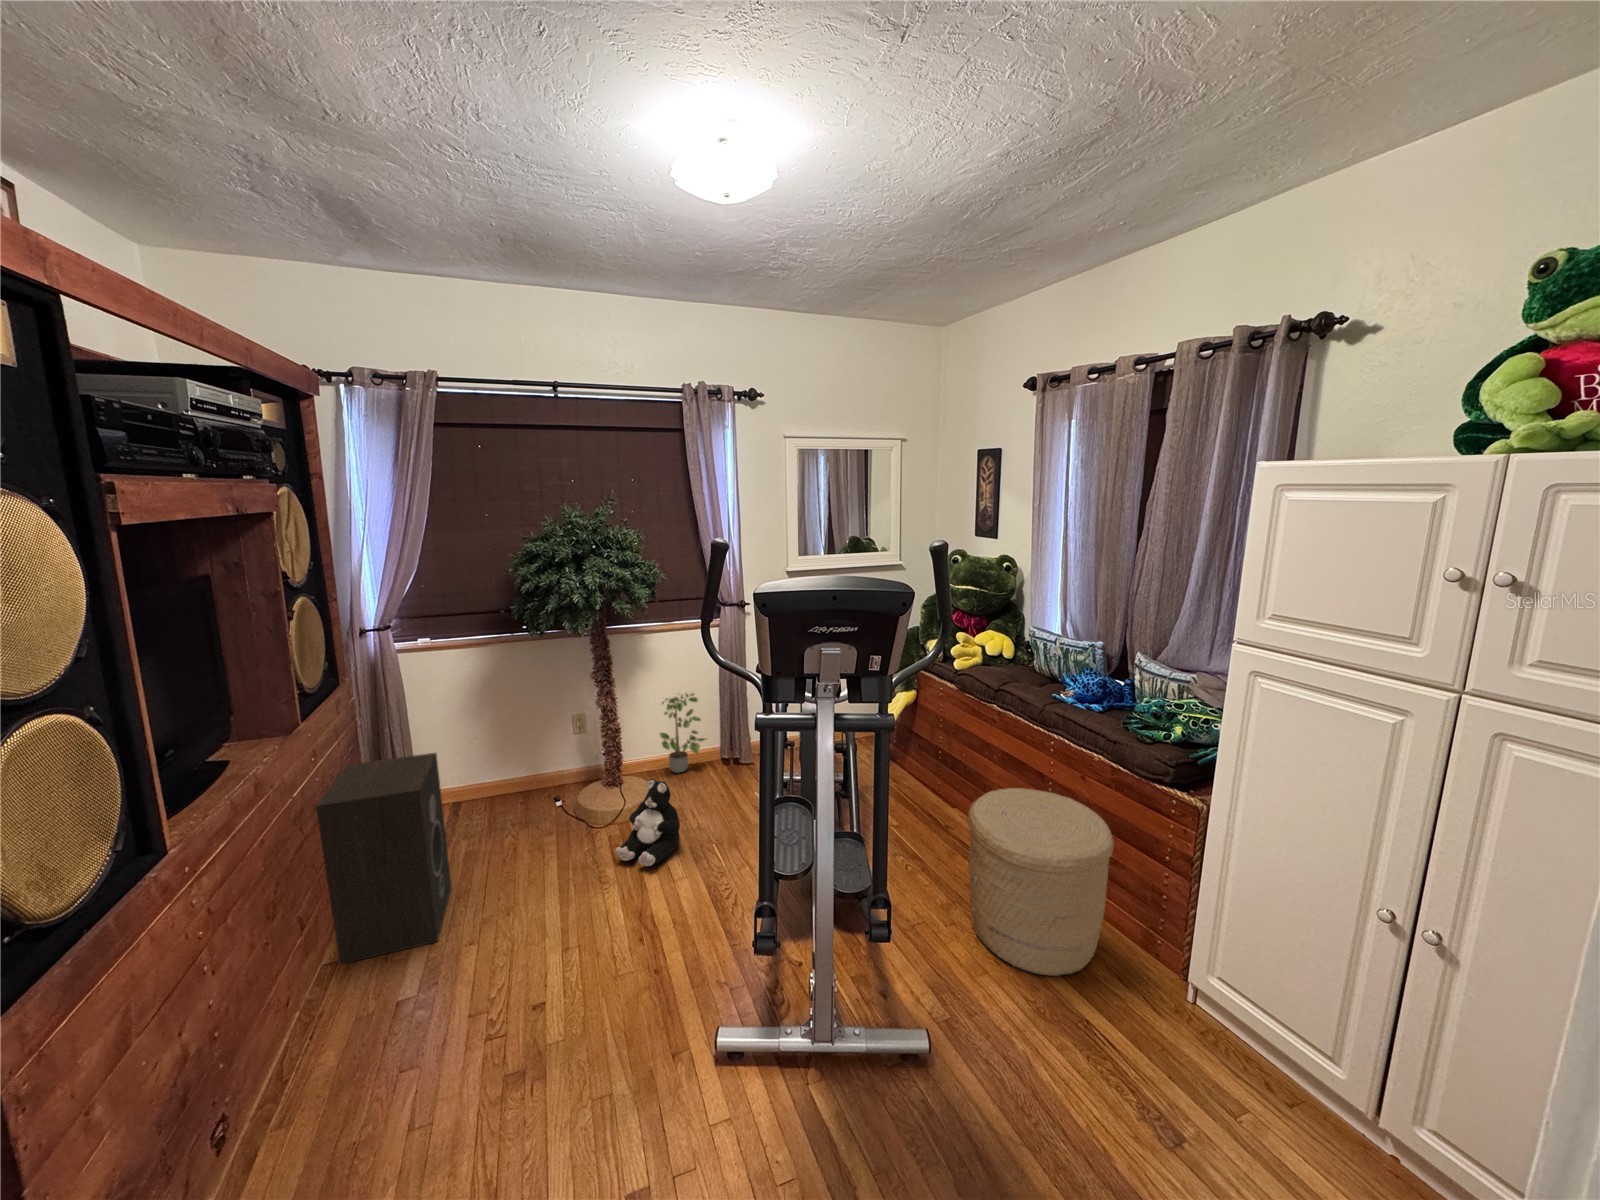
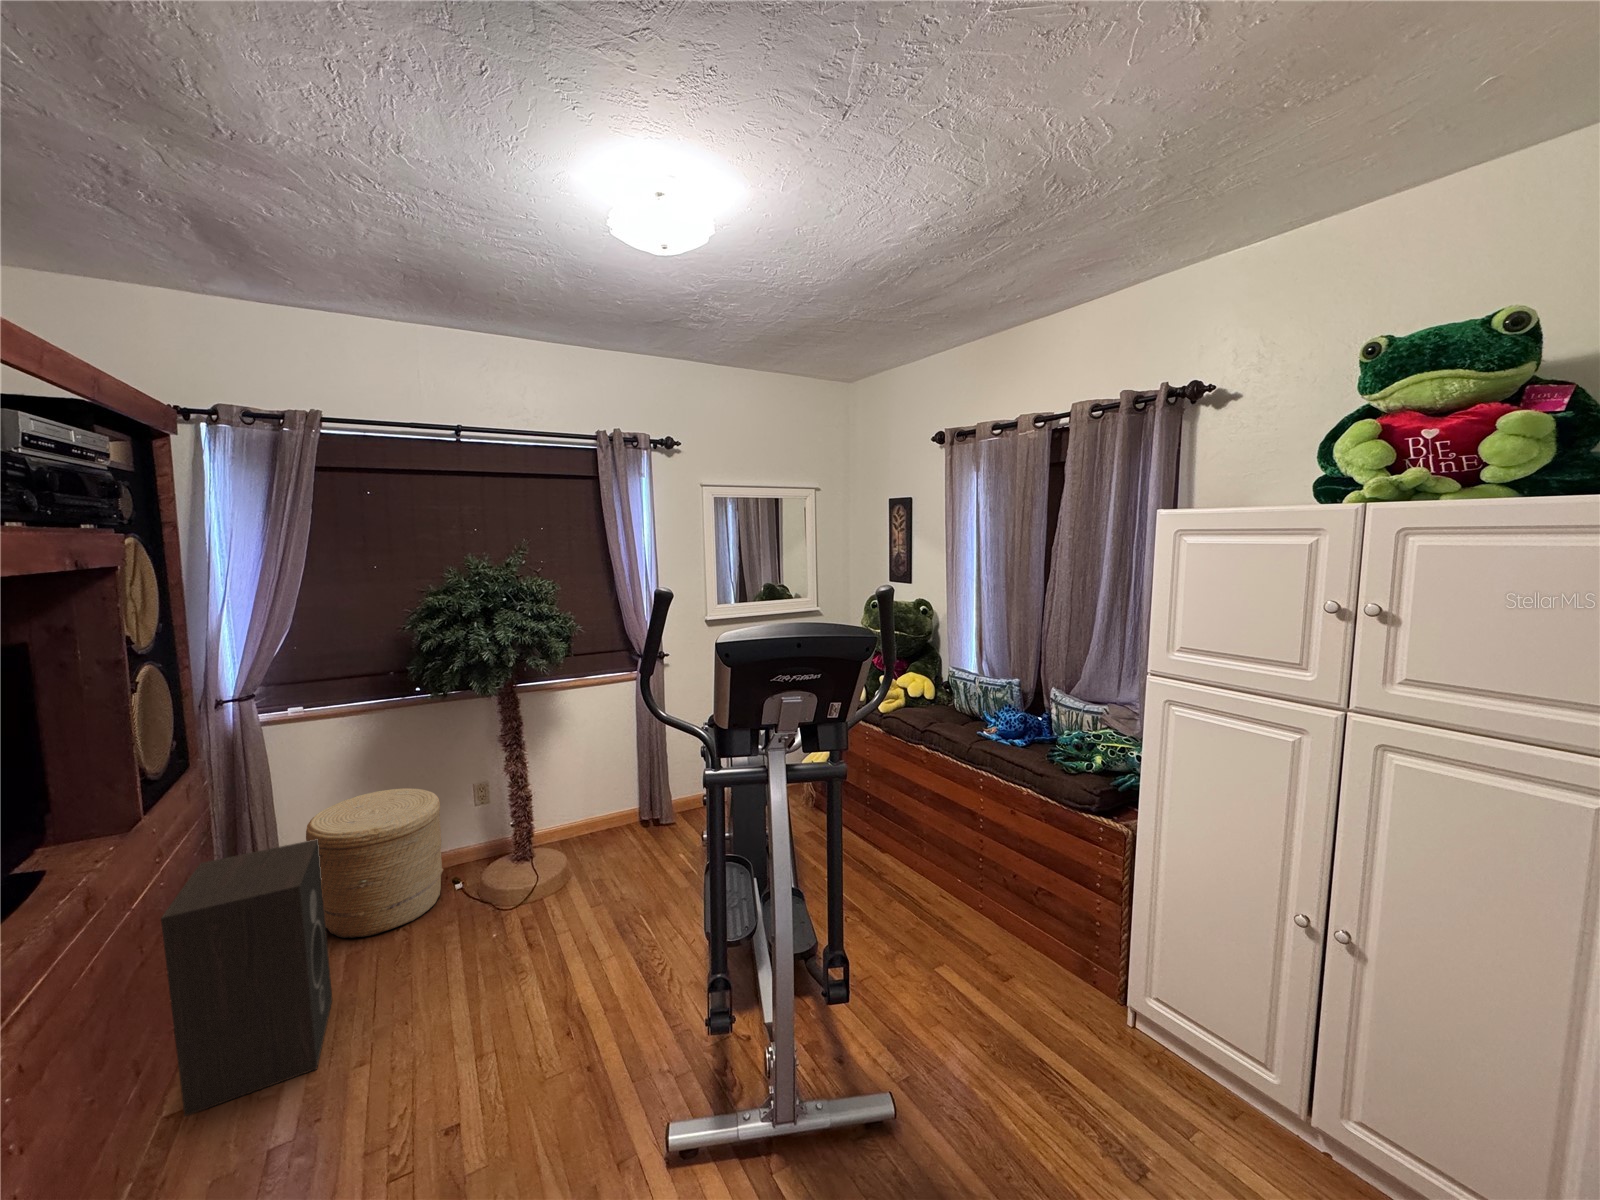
potted plant: present [660,693,705,773] -> none [576,748,630,839]
plush toy: present [616,779,680,866] -> none [534,849,606,948]
woven basket: present [968,788,1114,976] -> present [306,788,443,938]

